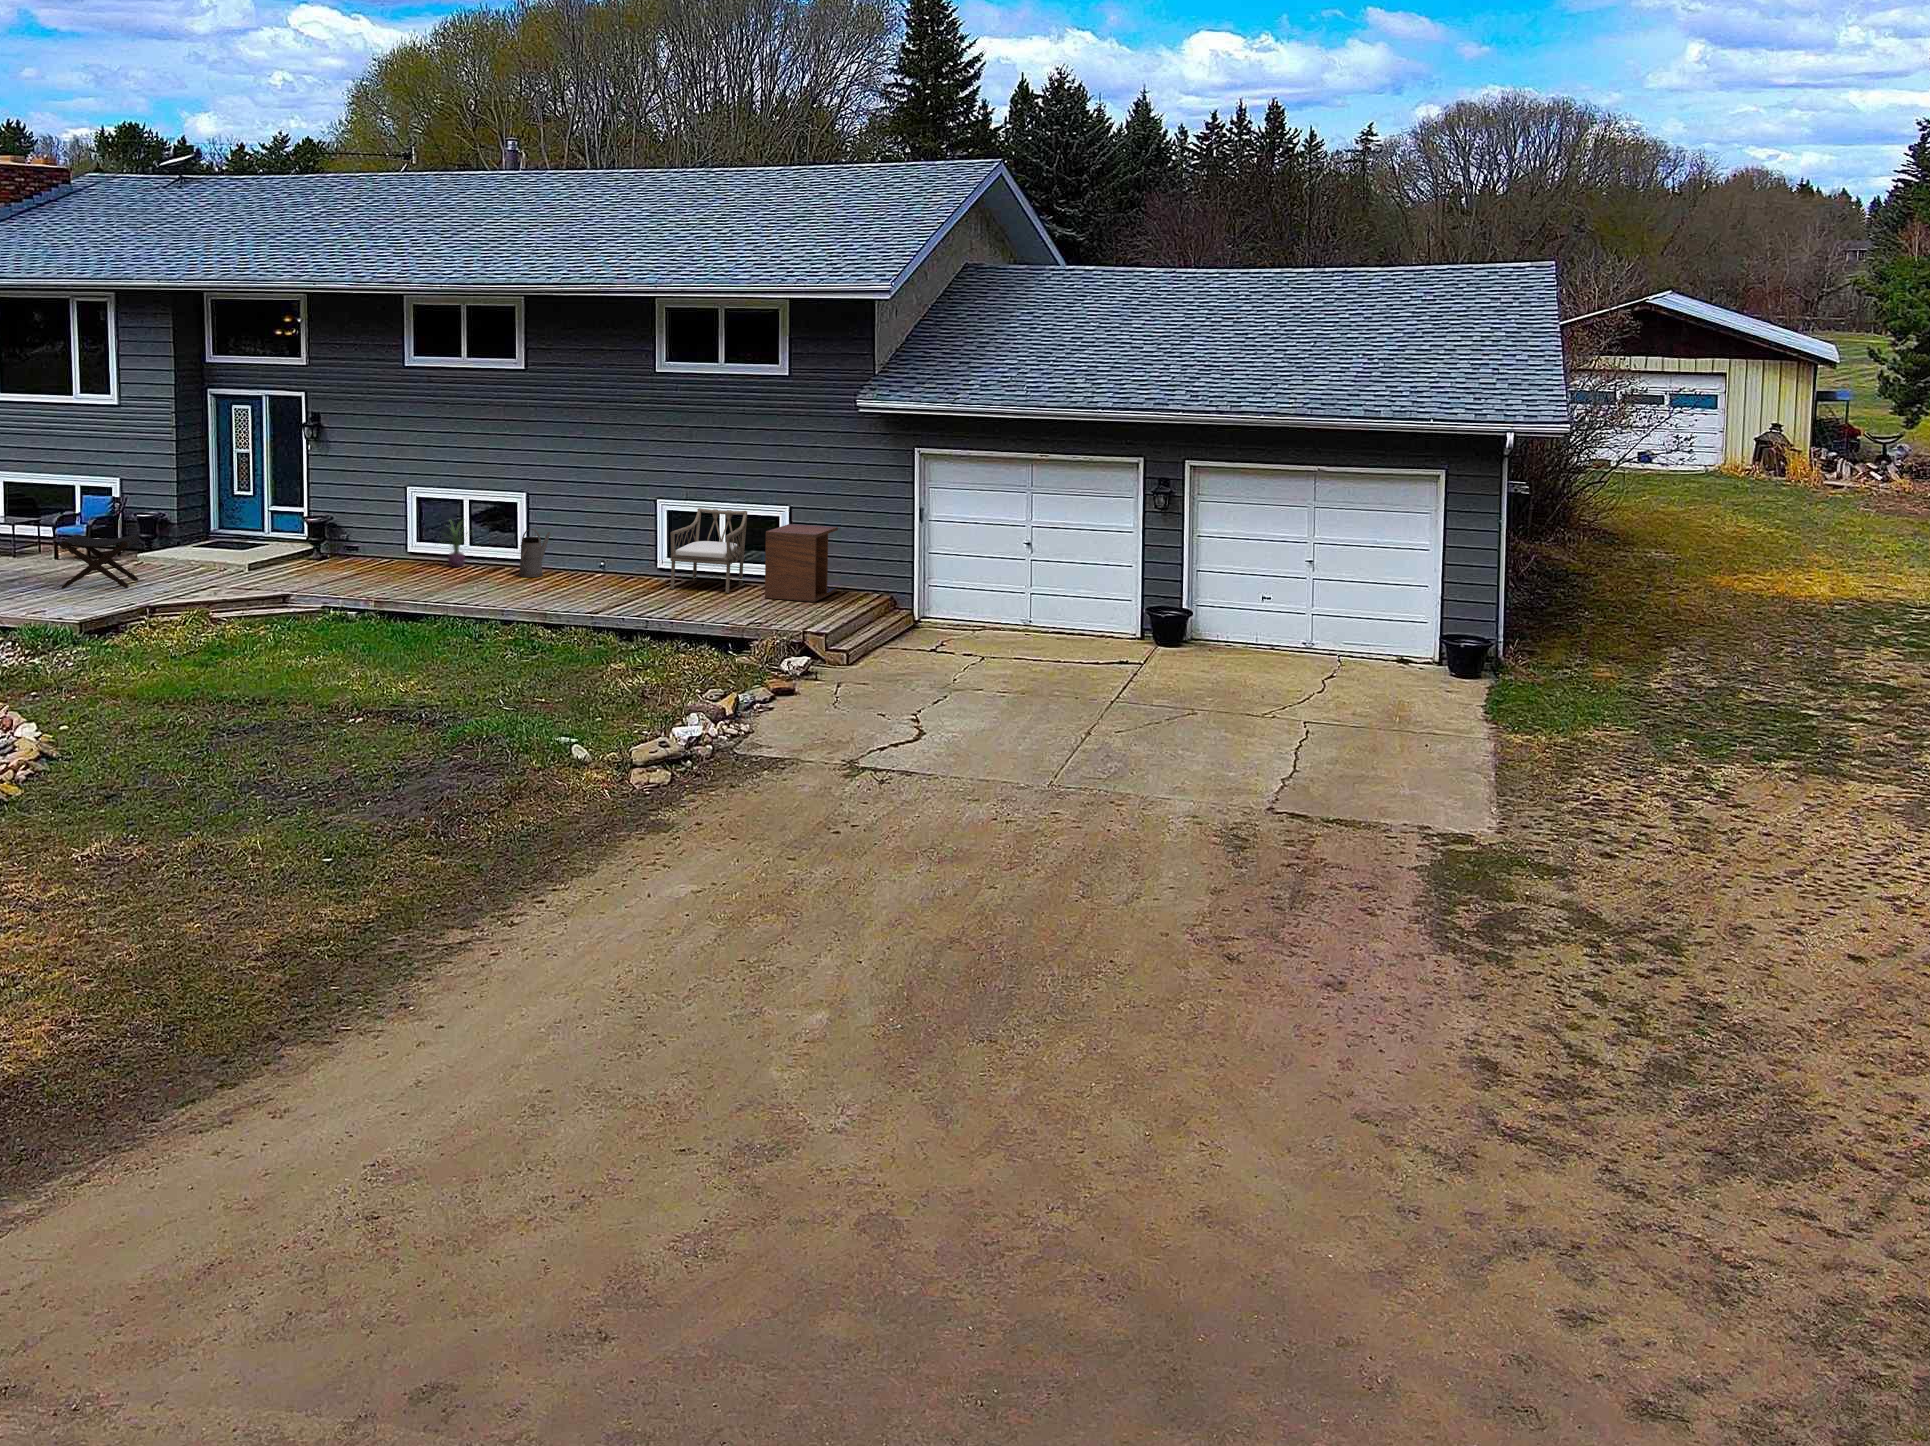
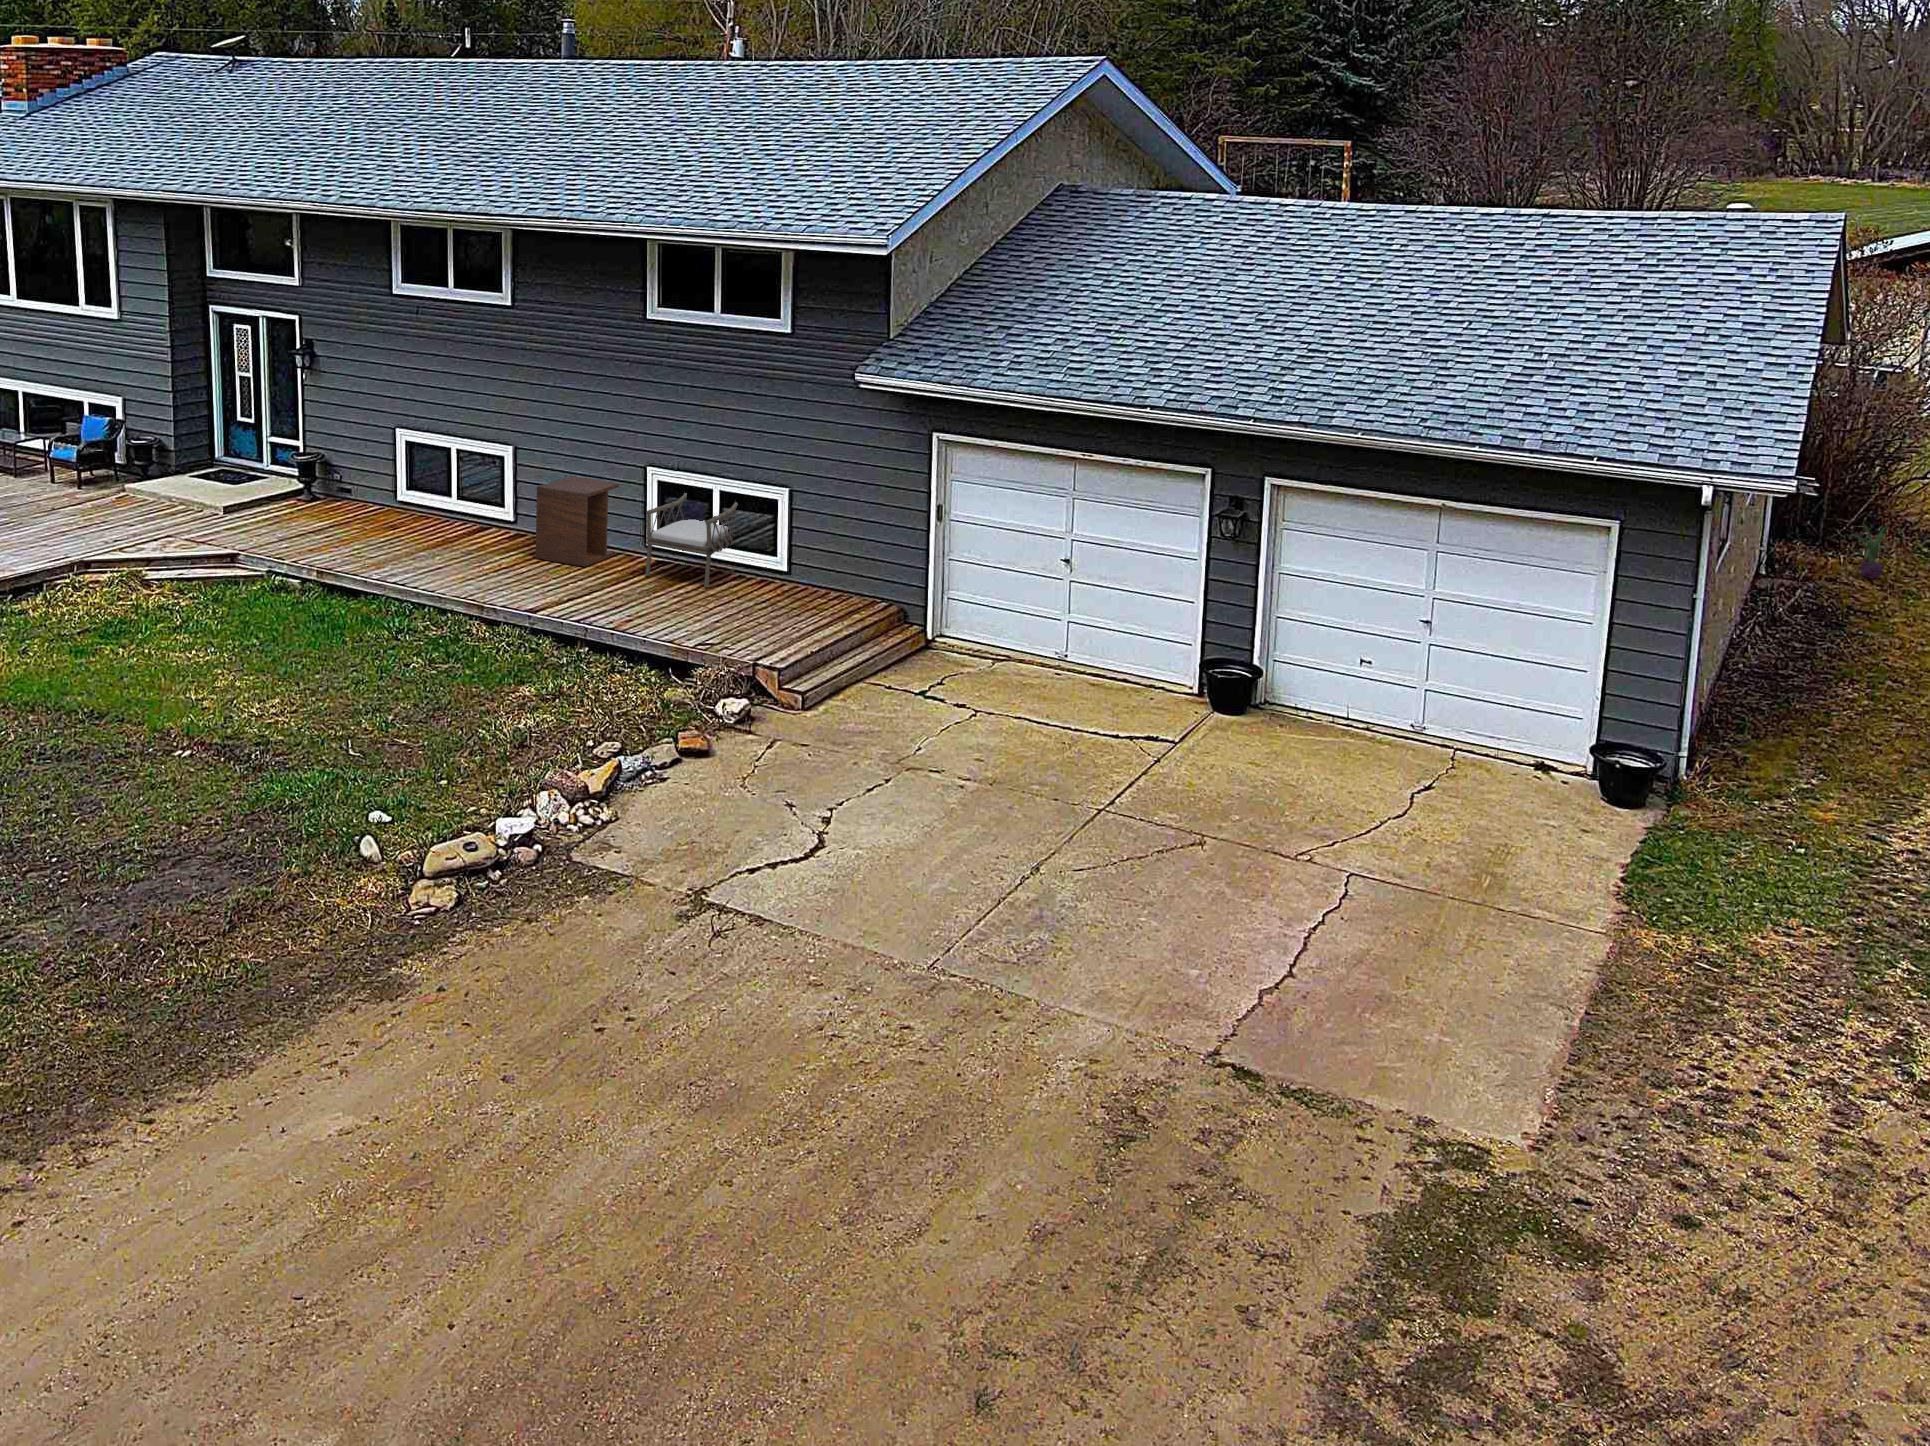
decorative plant: present [444,520,467,567] -> present [1857,526,1884,579]
side table: present [765,524,838,602] -> present [536,476,619,567]
watering can: present [519,529,550,577] -> none [491,490,534,546]
footstool: present [60,534,139,589] -> none [7,470,97,533]

